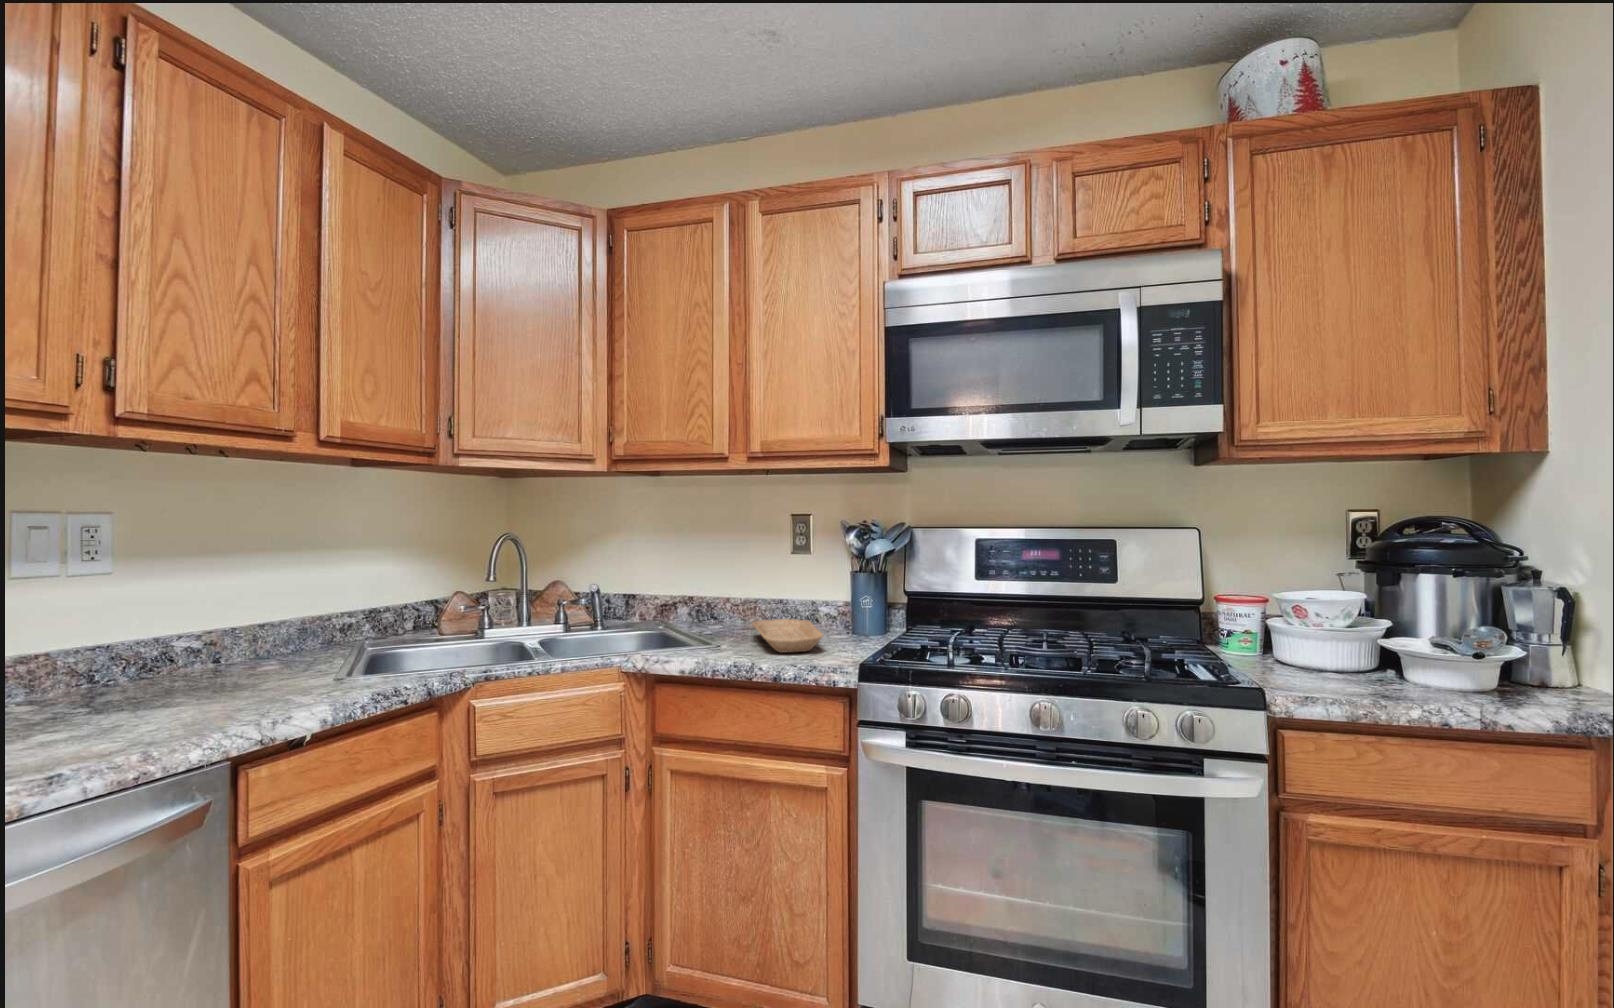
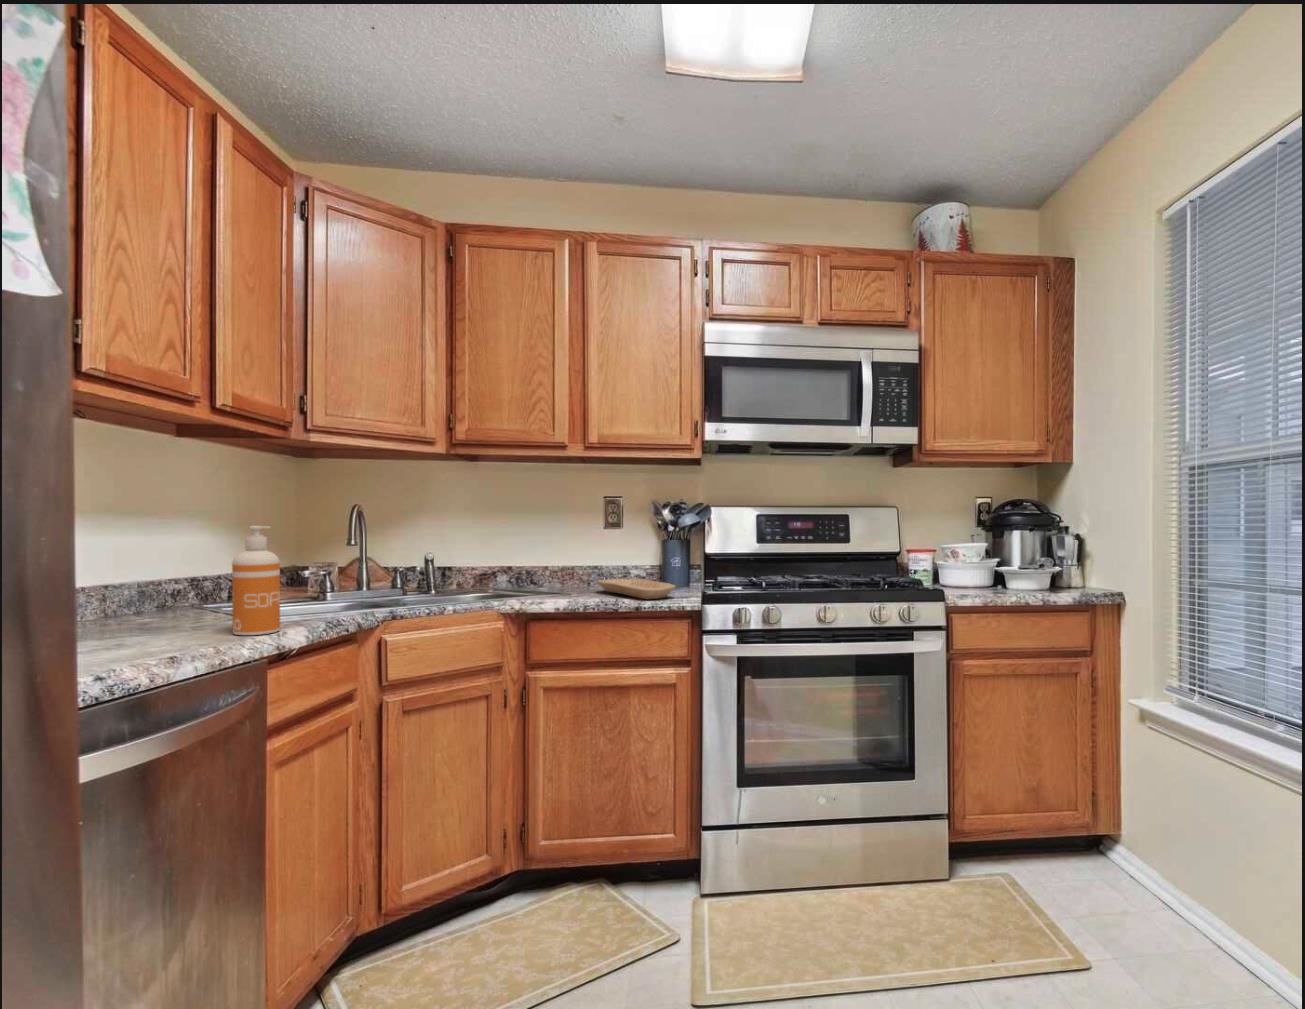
soap dispenser: none [246,548,304,671] -> present [232,526,280,635]

